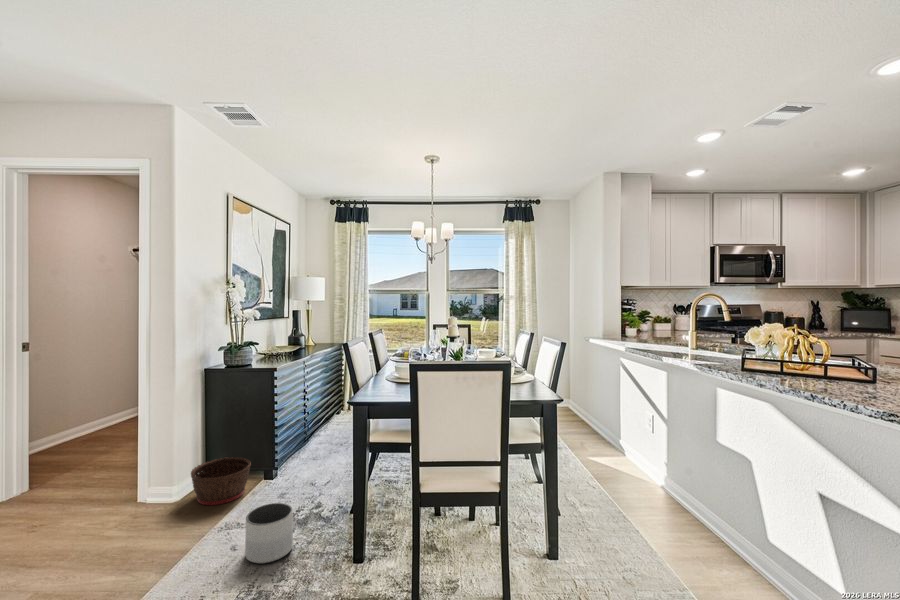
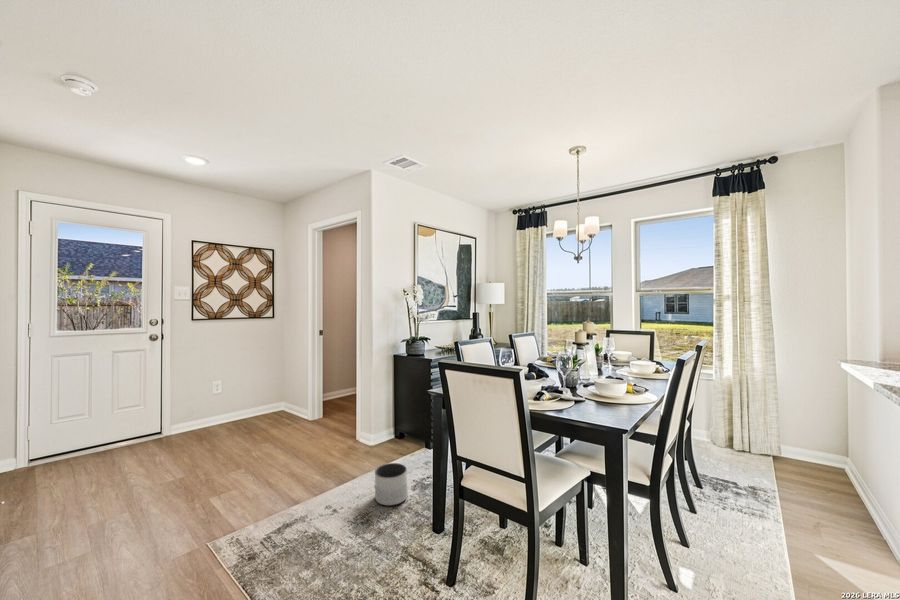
basket: present [191,457,251,505] -> none [375,422,413,454]

